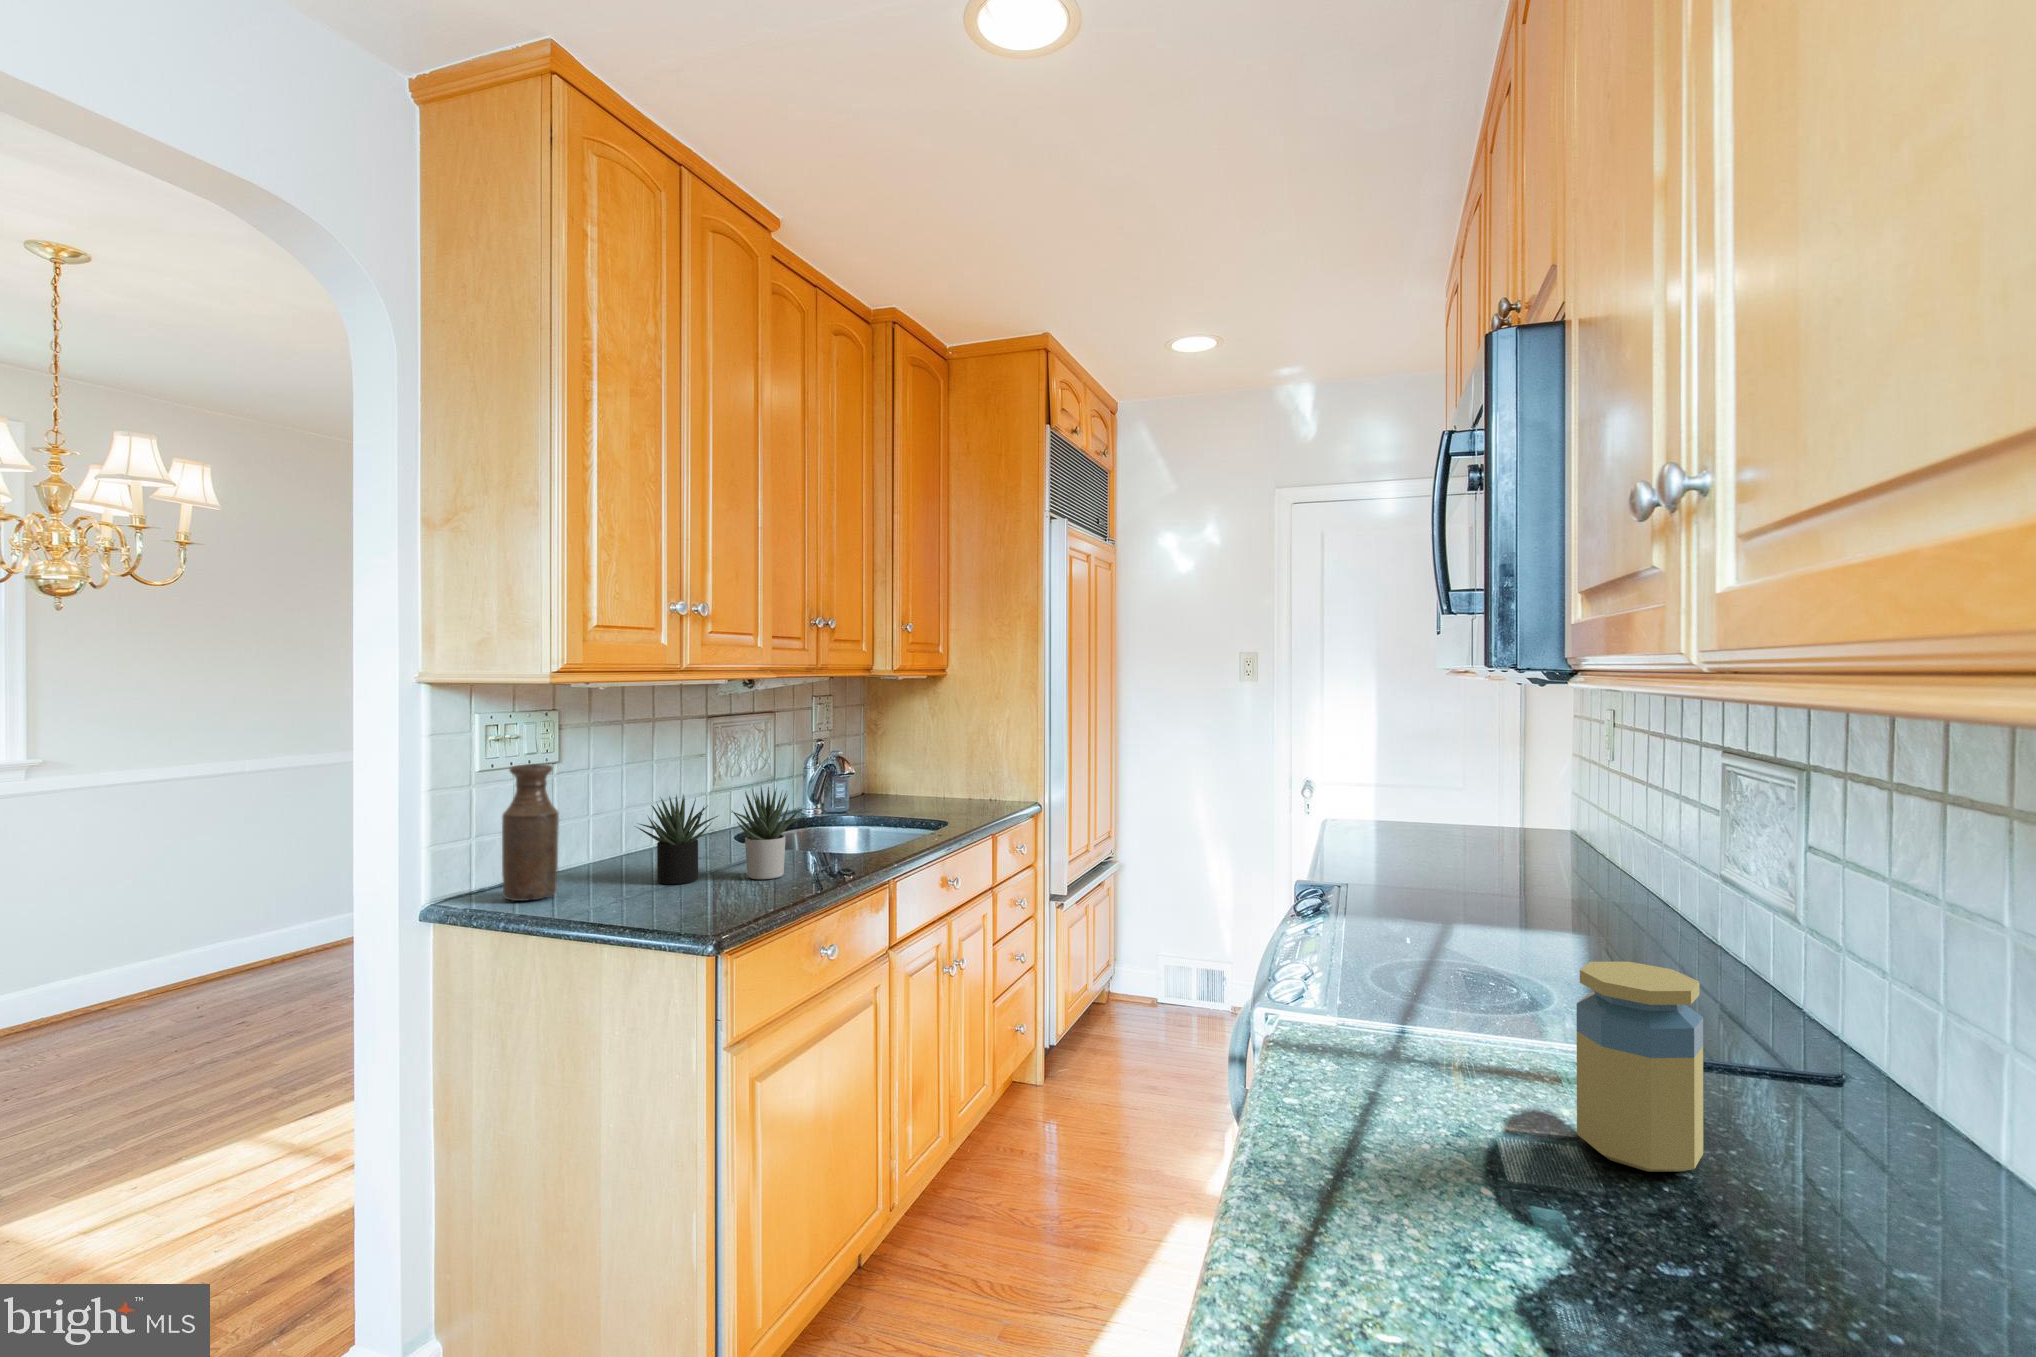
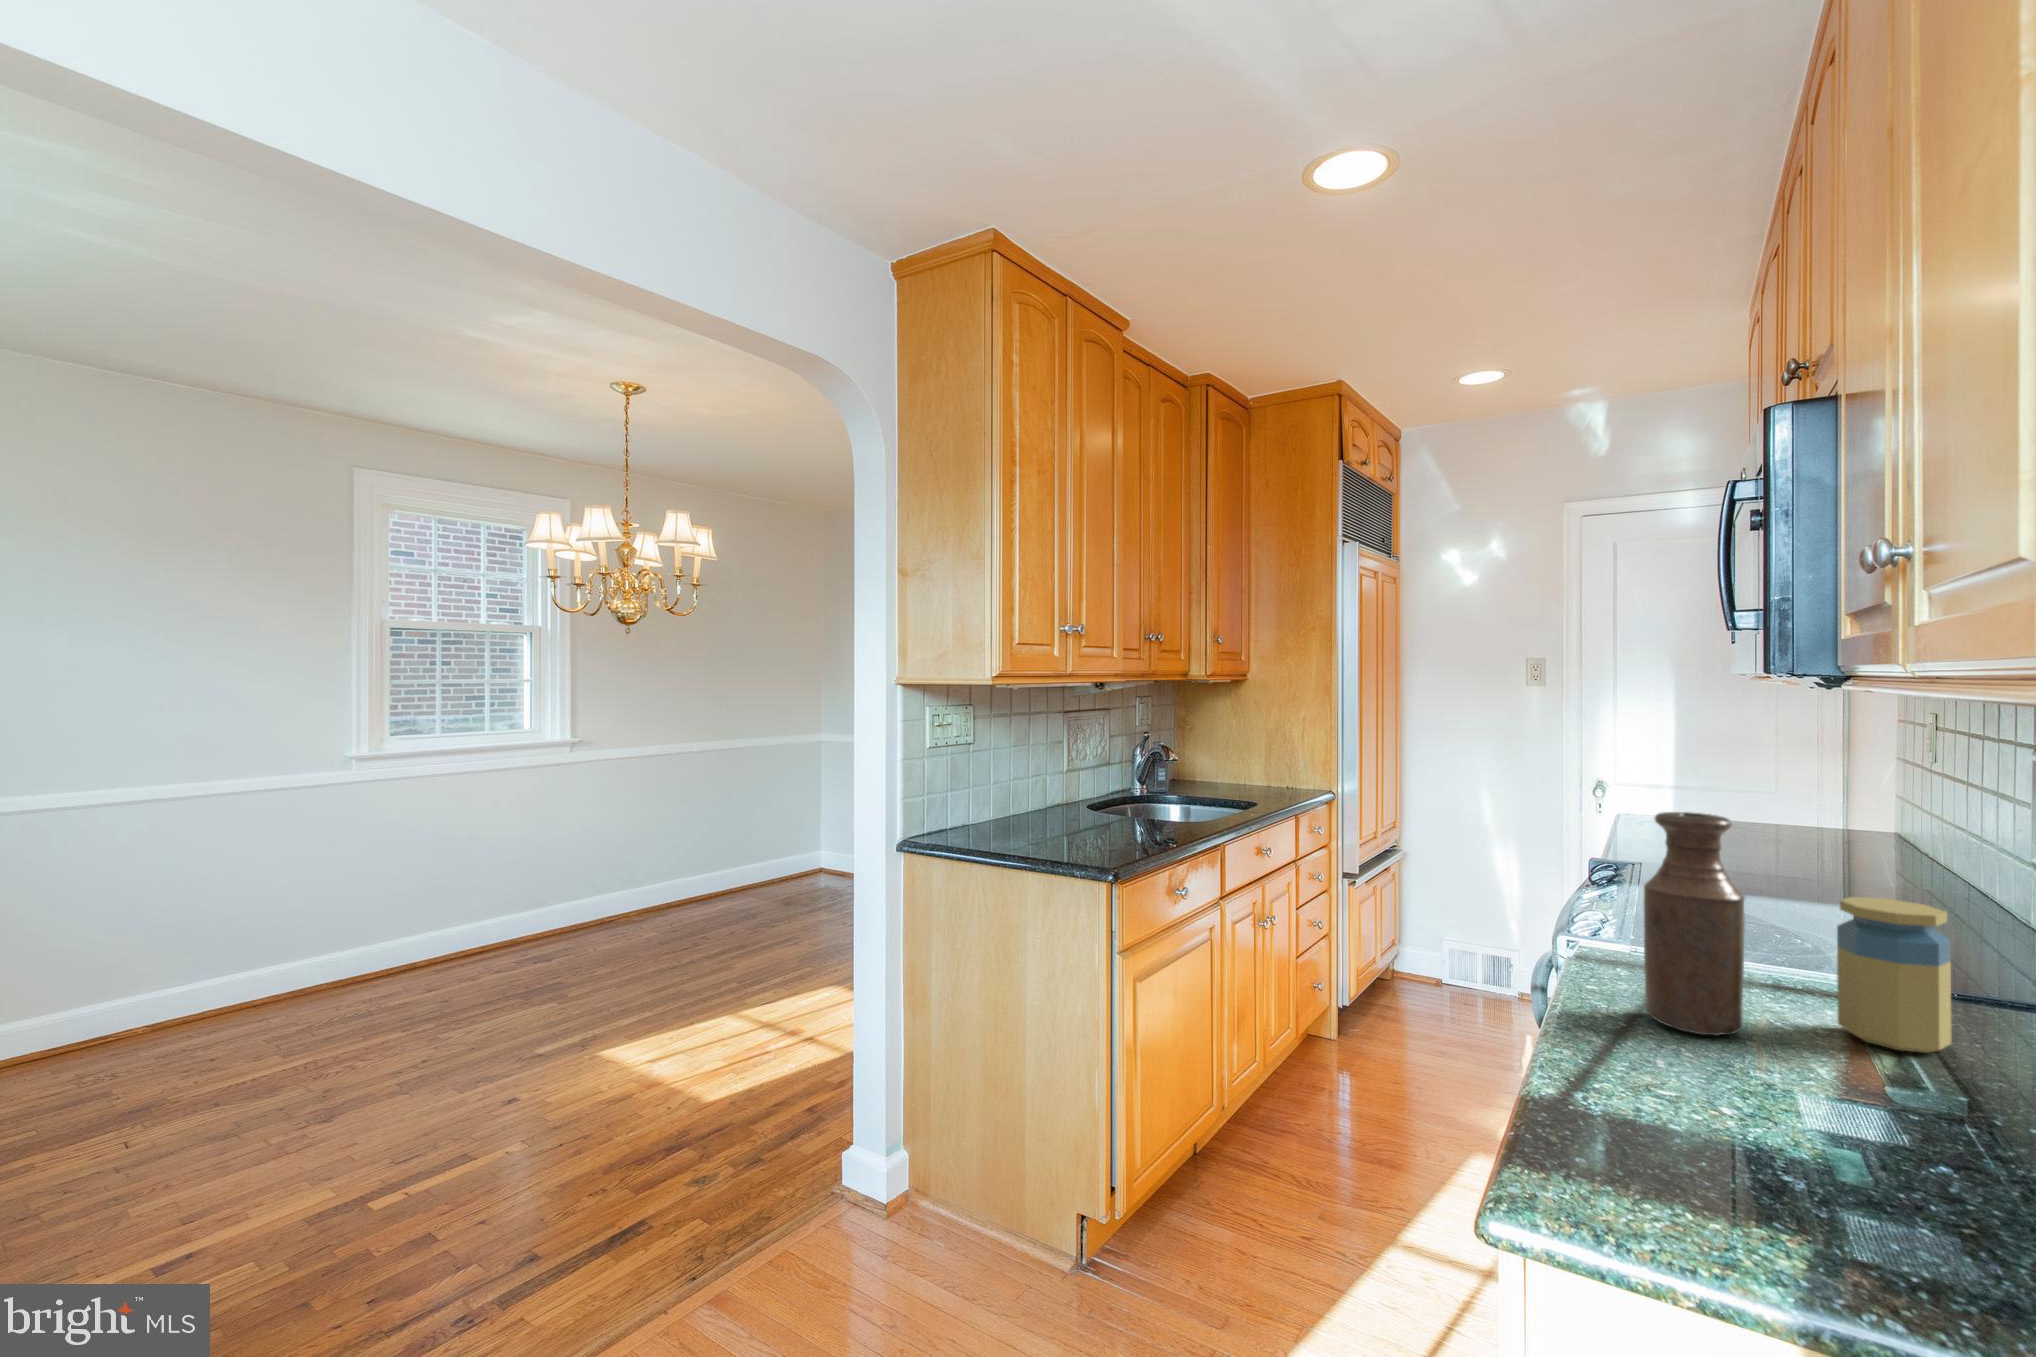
bottle: present [502,764,559,901] -> present [1644,812,1745,1036]
succulent plant: present [637,787,807,884] -> none [1030,762,1159,836]

